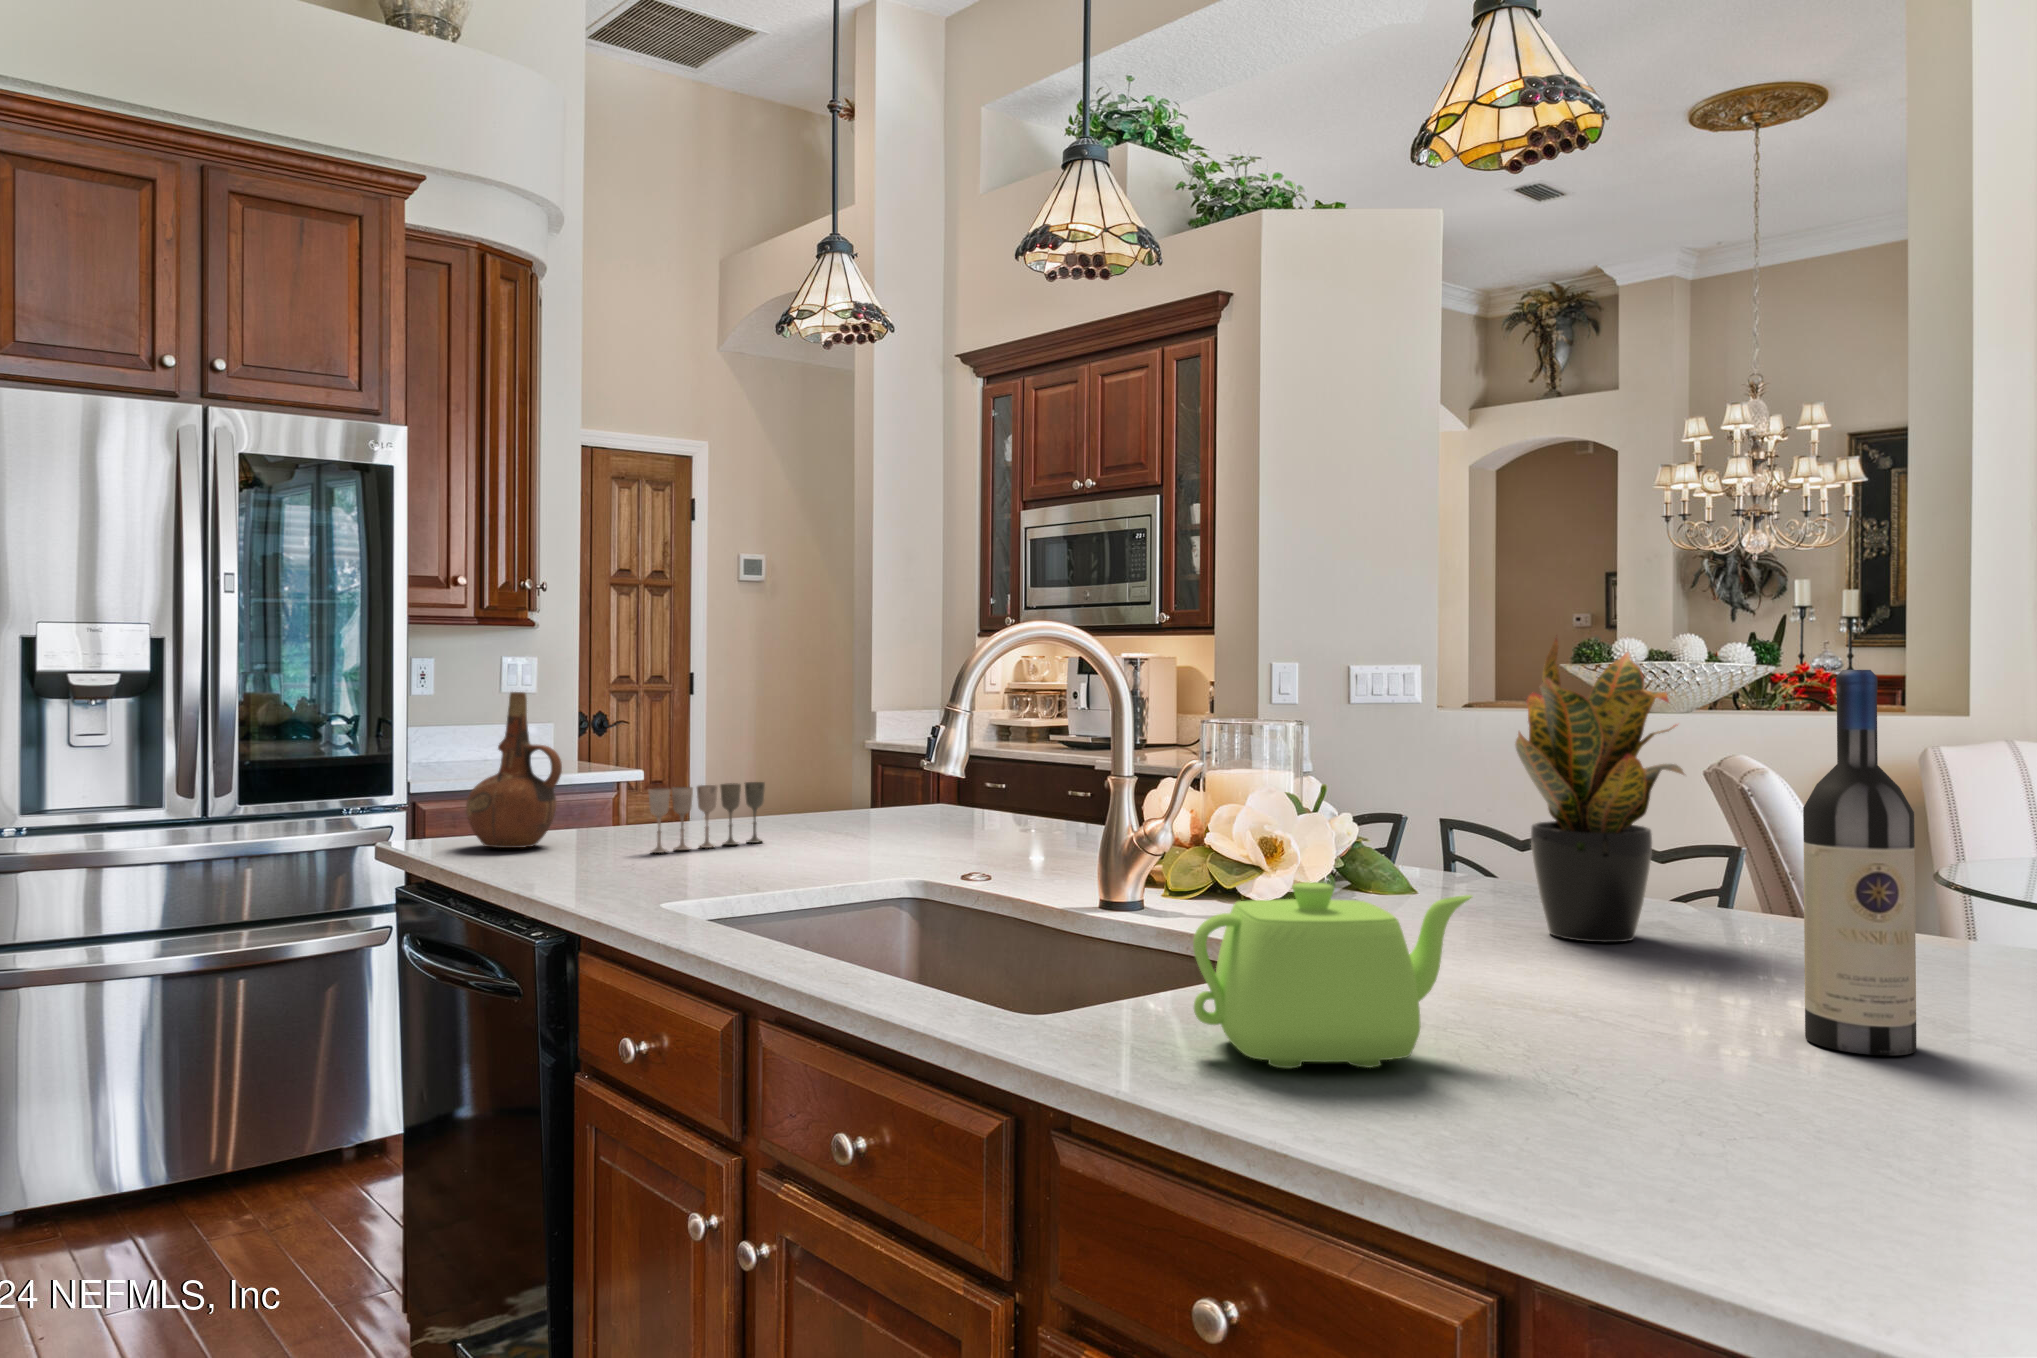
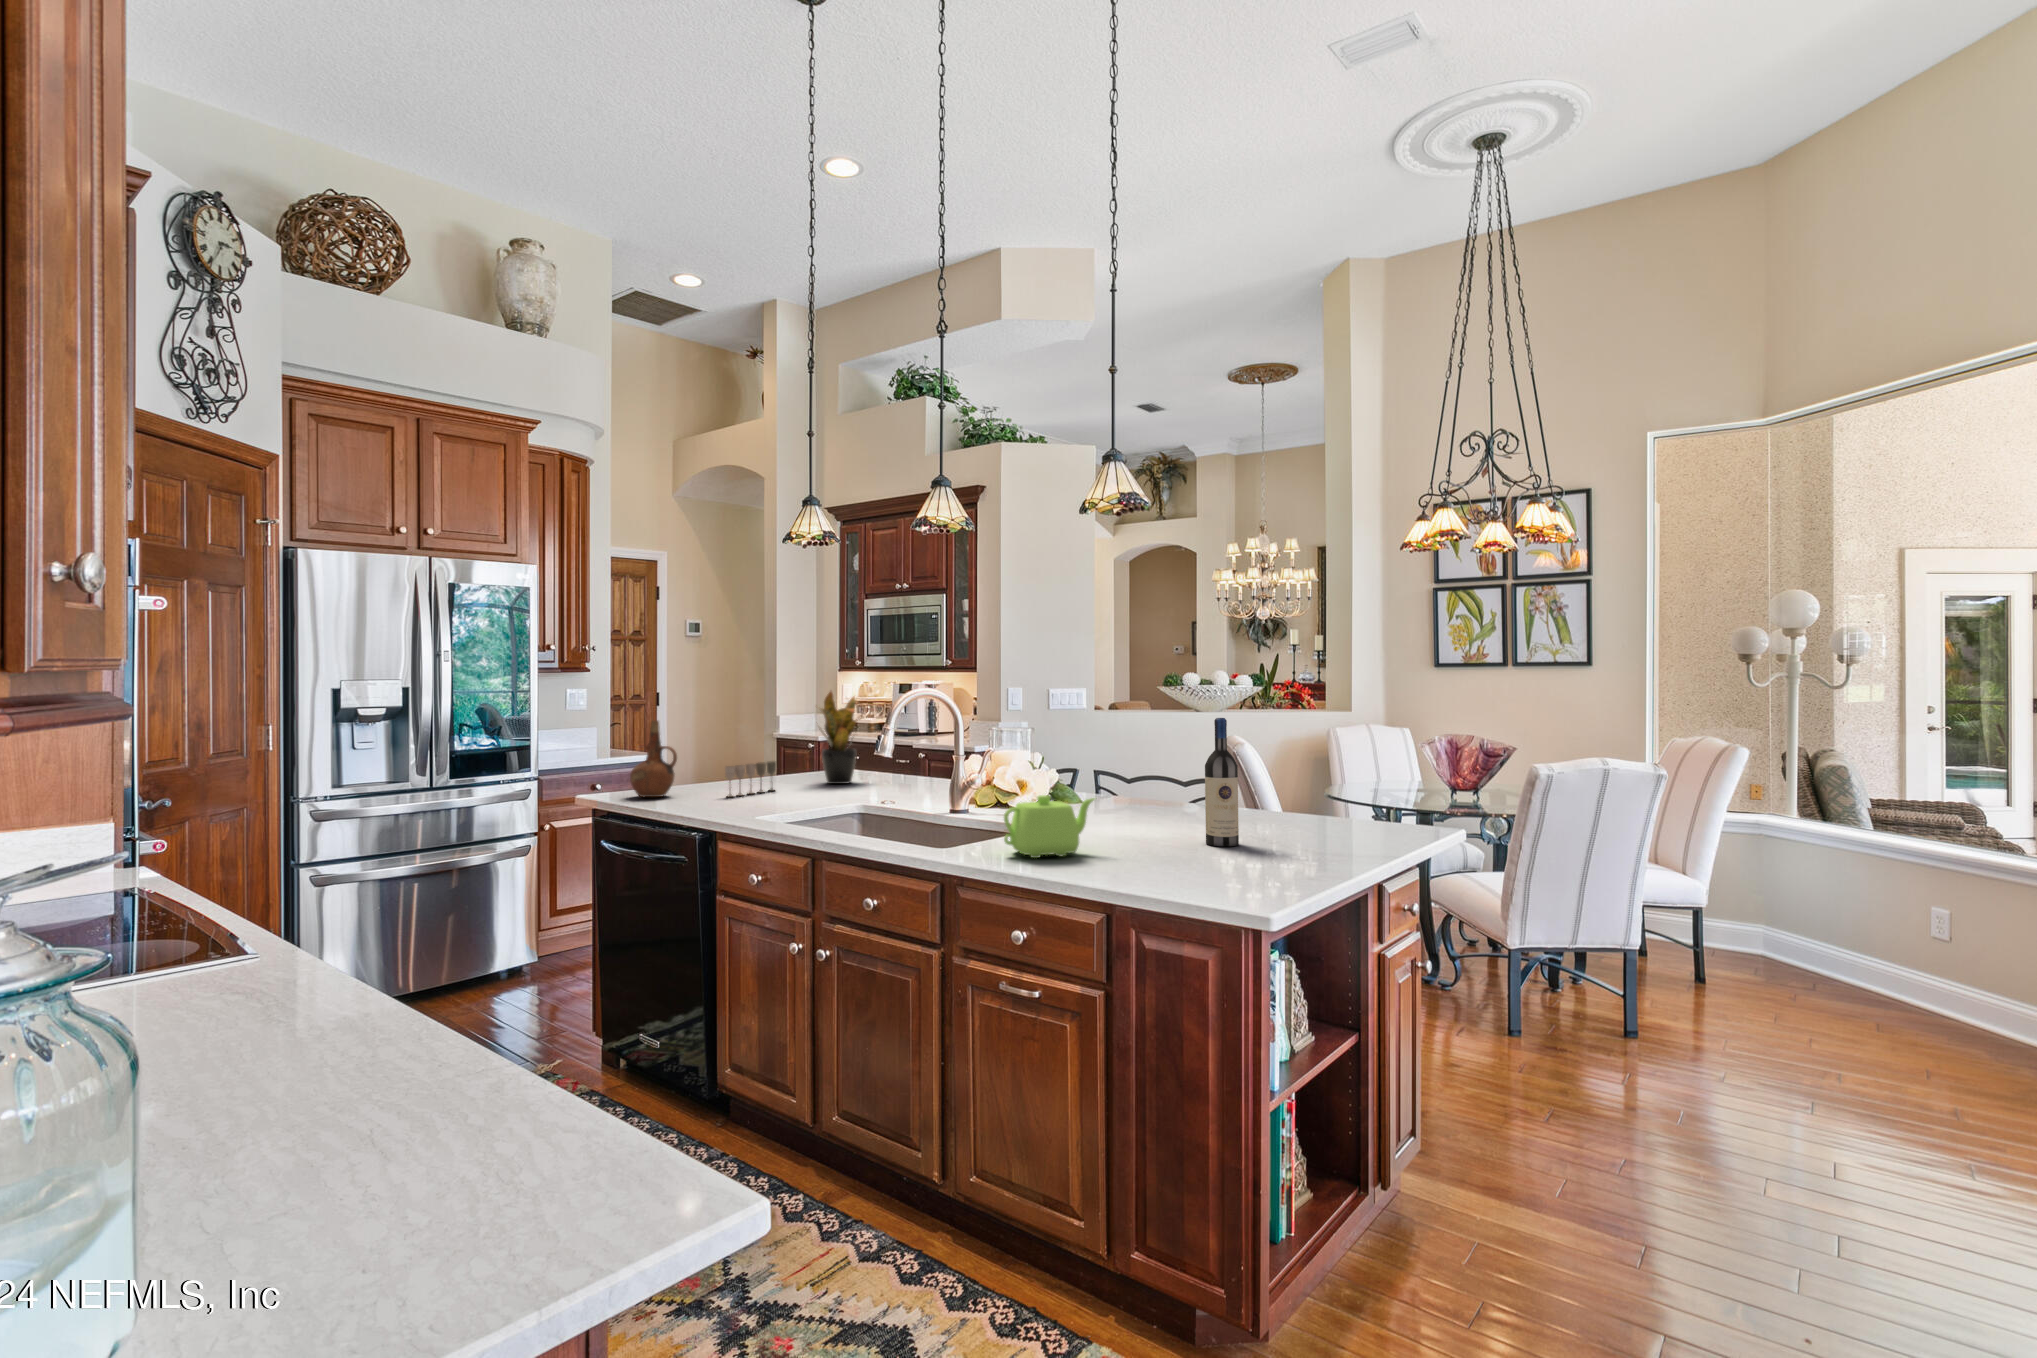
potted plant: present [1515,639,1685,942] -> present [819,692,858,784]

